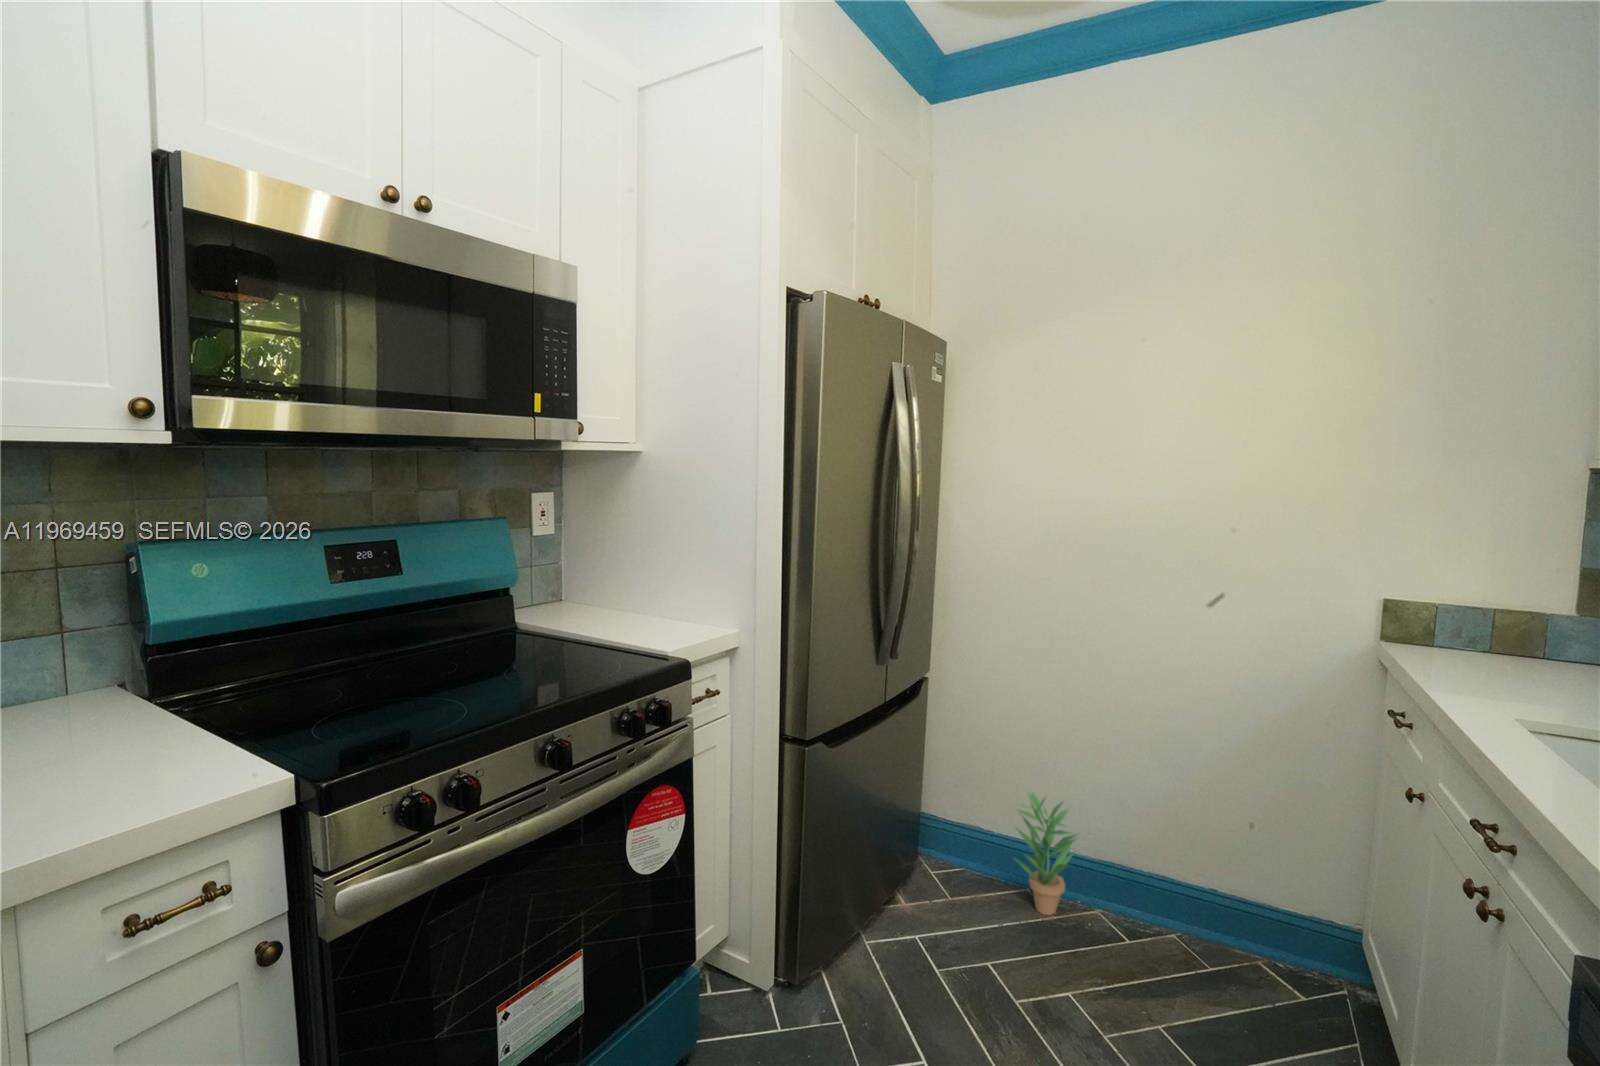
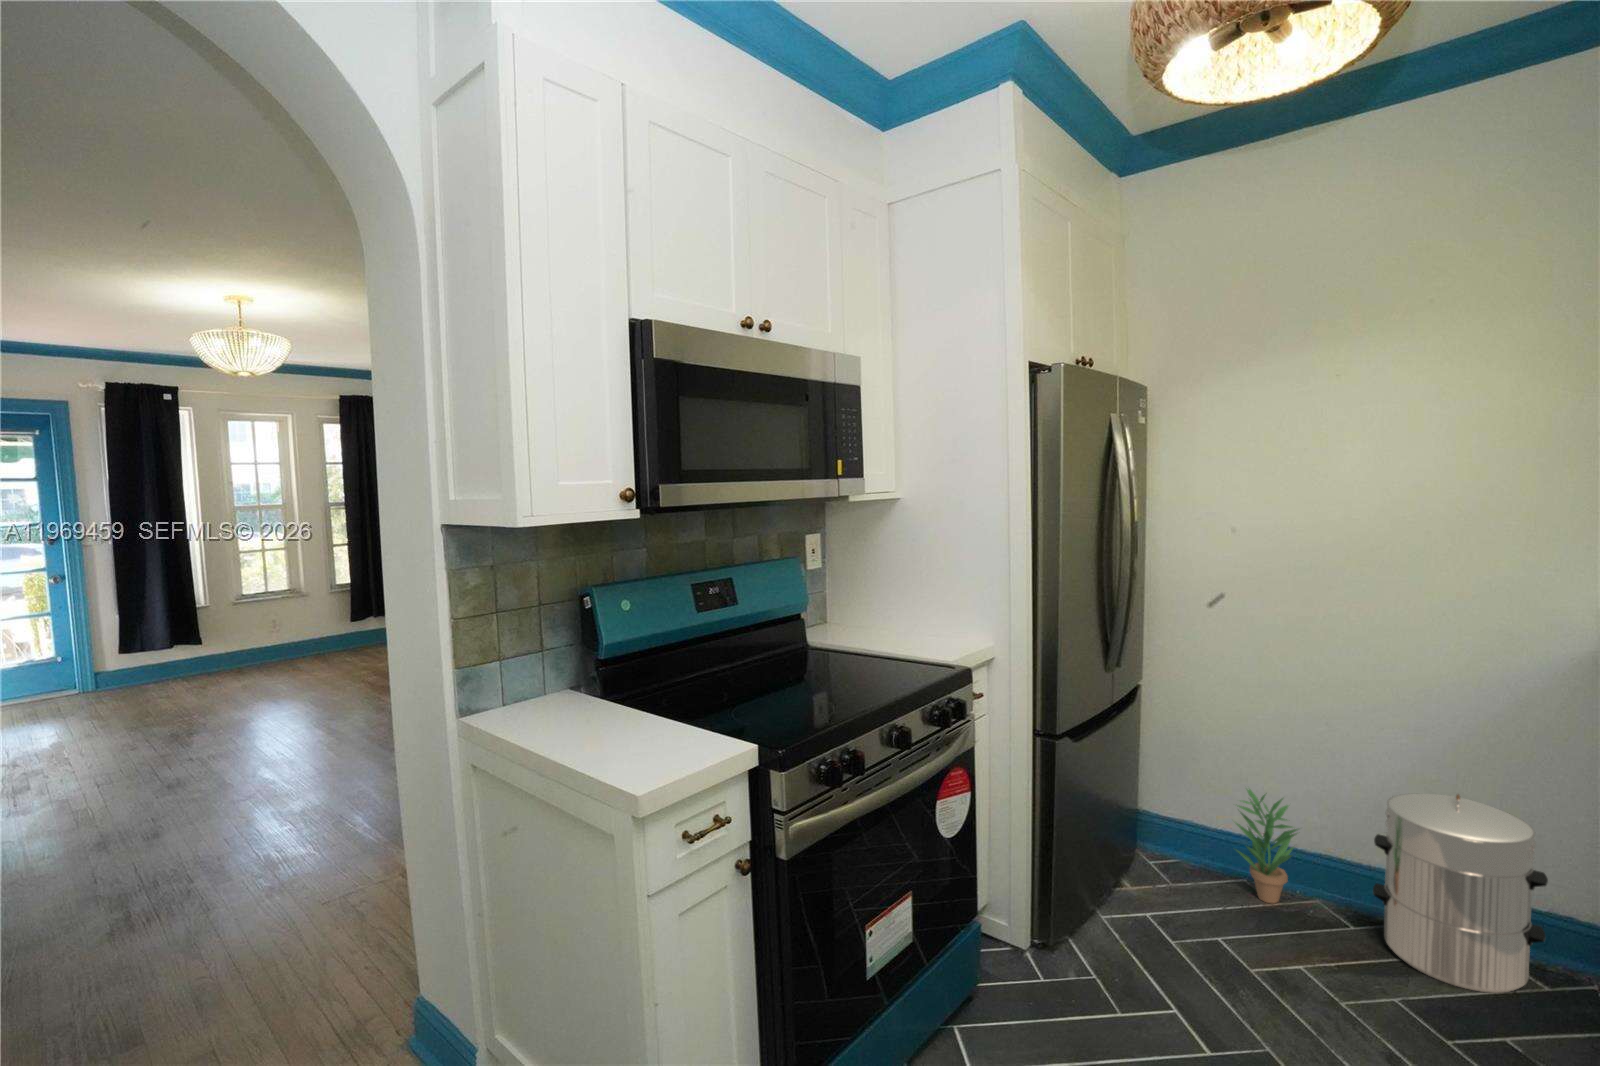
waste bin: none [1145,795,1309,1010] -> present [1373,794,1548,993]

